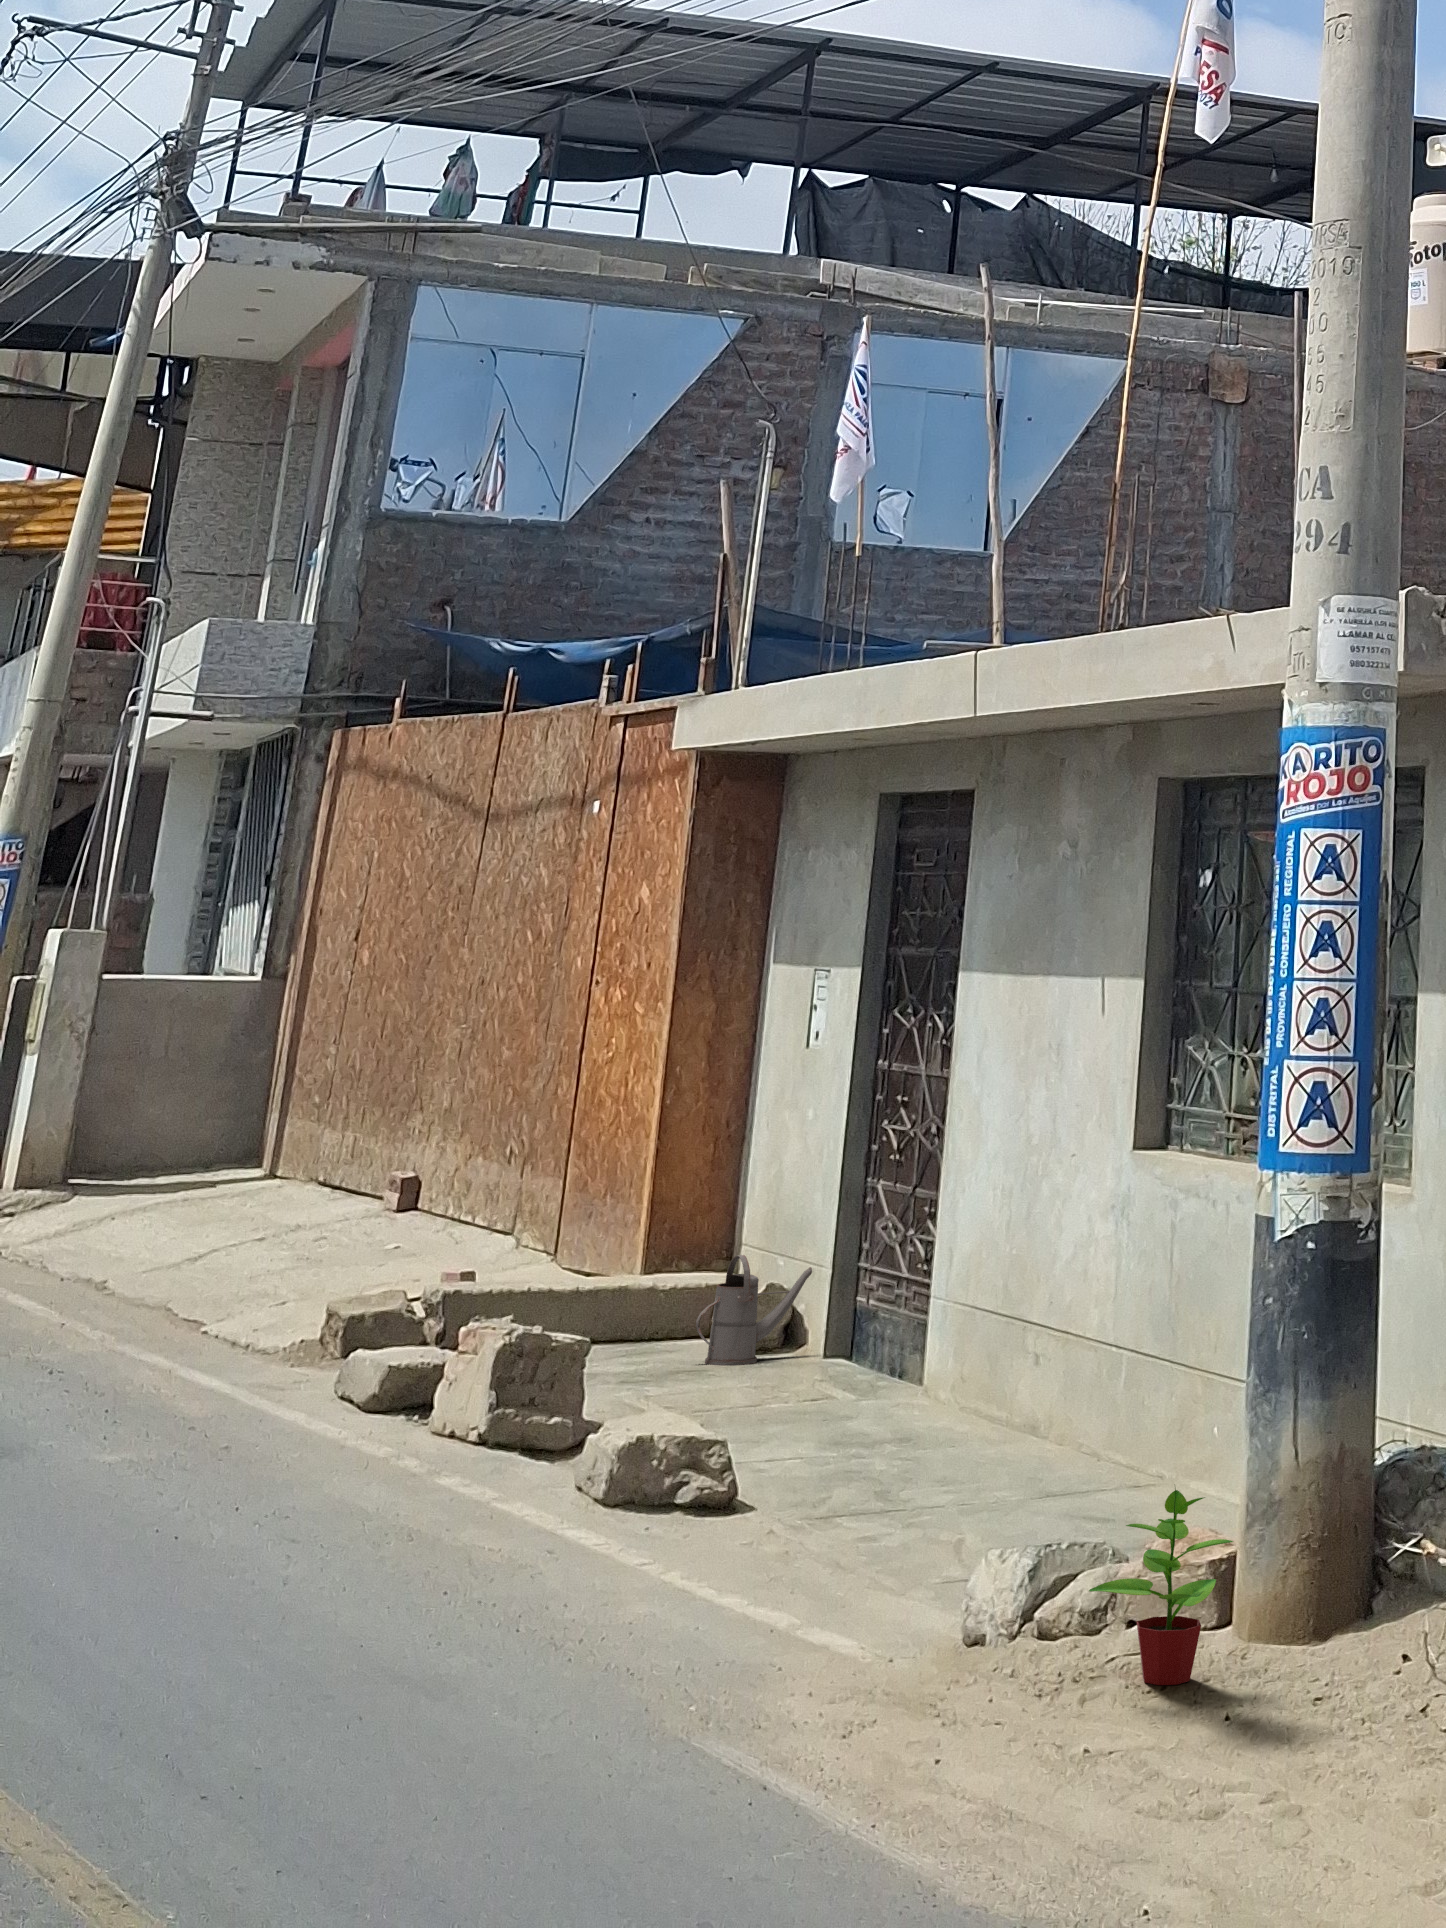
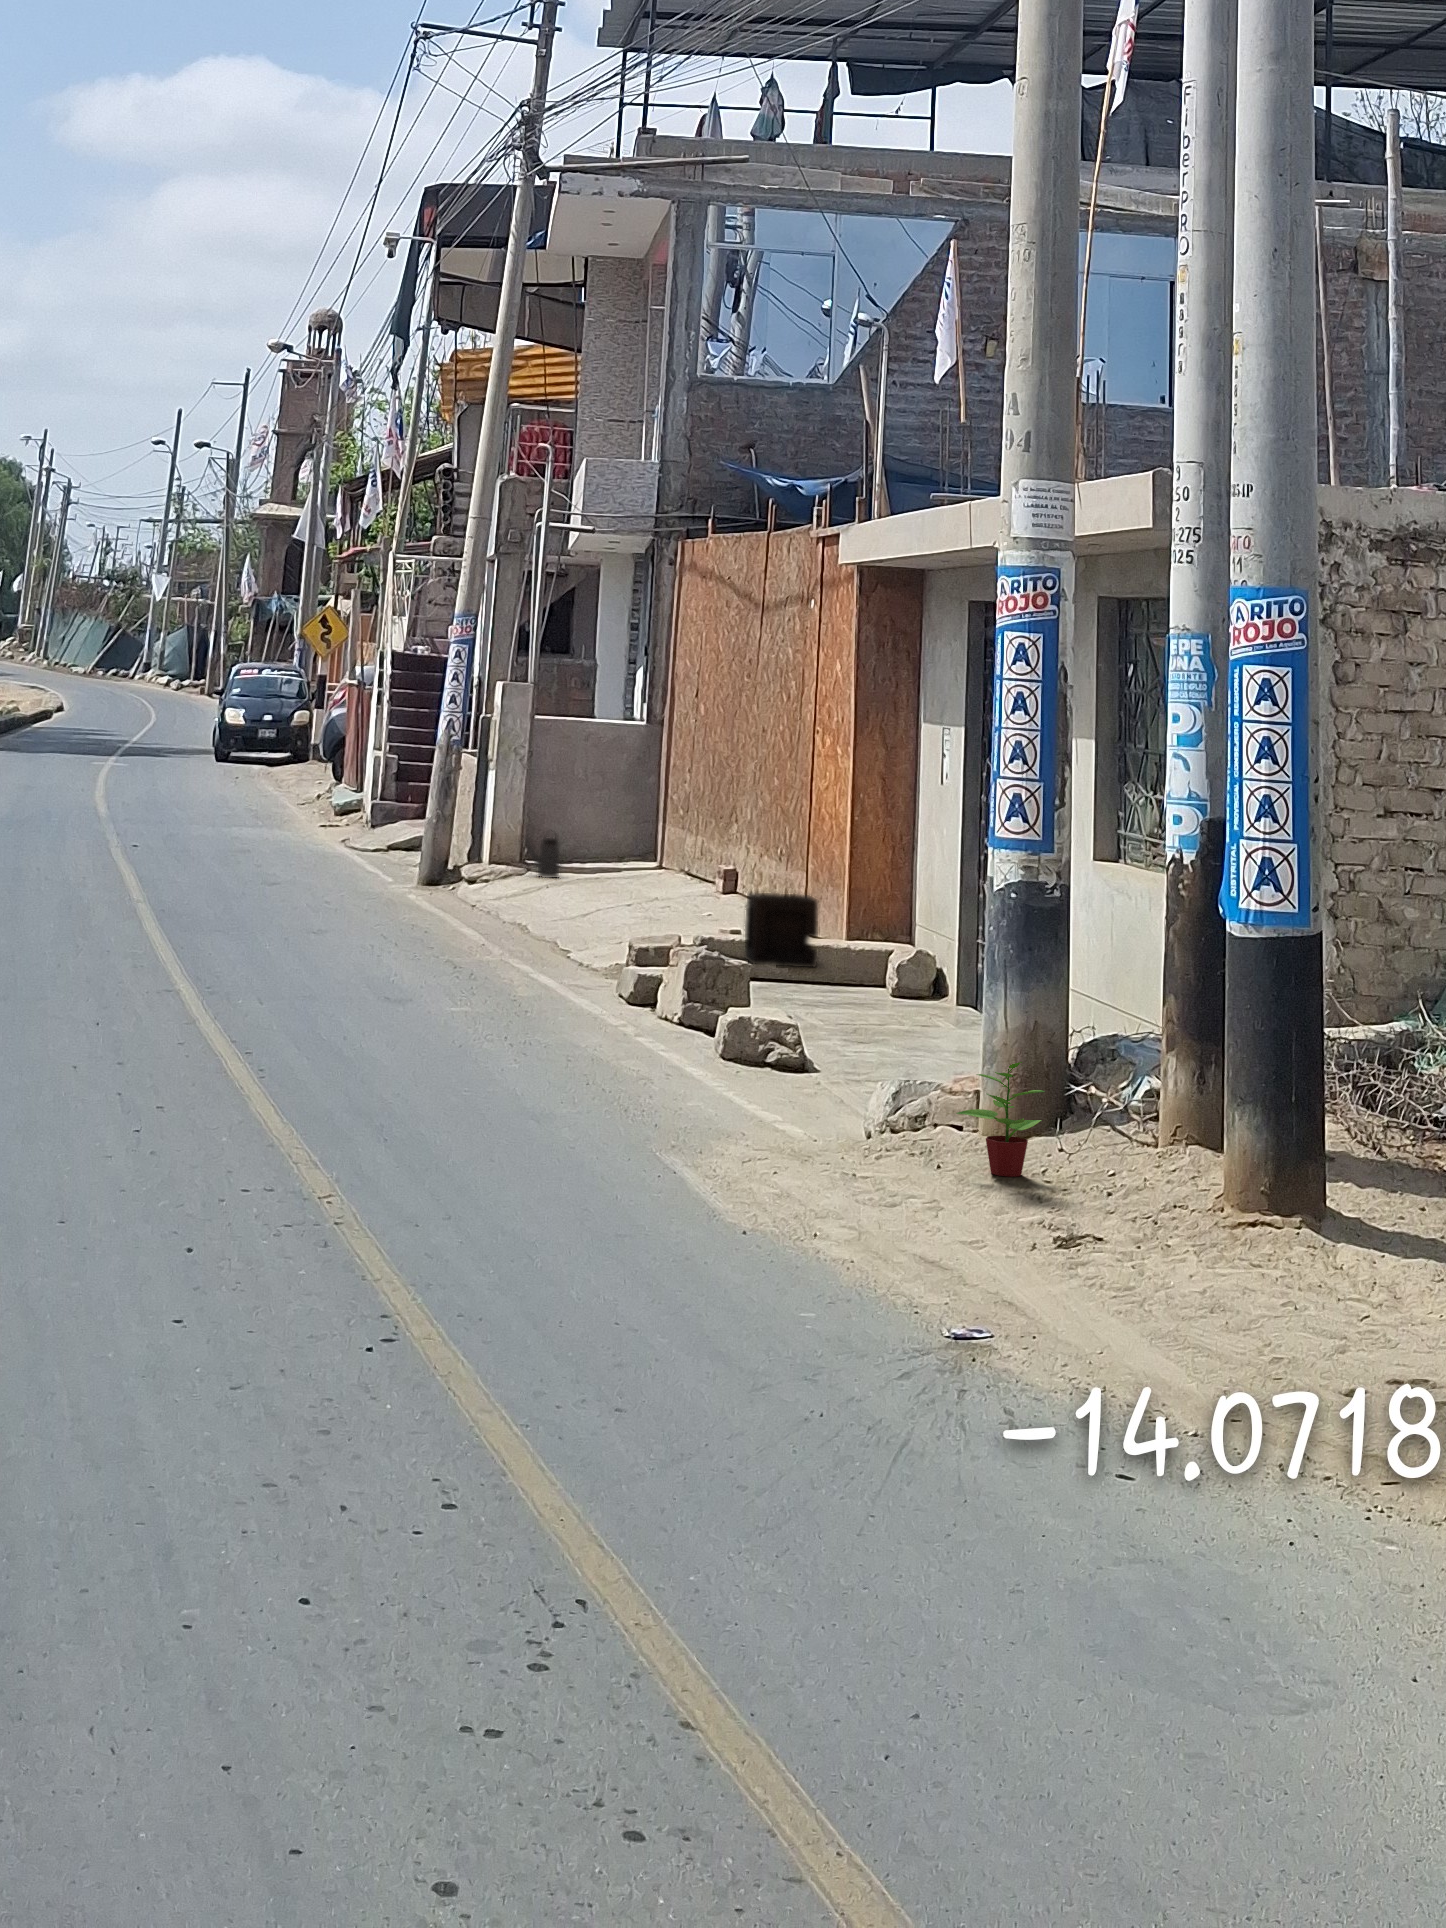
wooden crate: none [475,1207,593,1314] -> present [745,892,818,967]
watering can: present [696,1255,812,1366] -> present [525,830,560,878]

